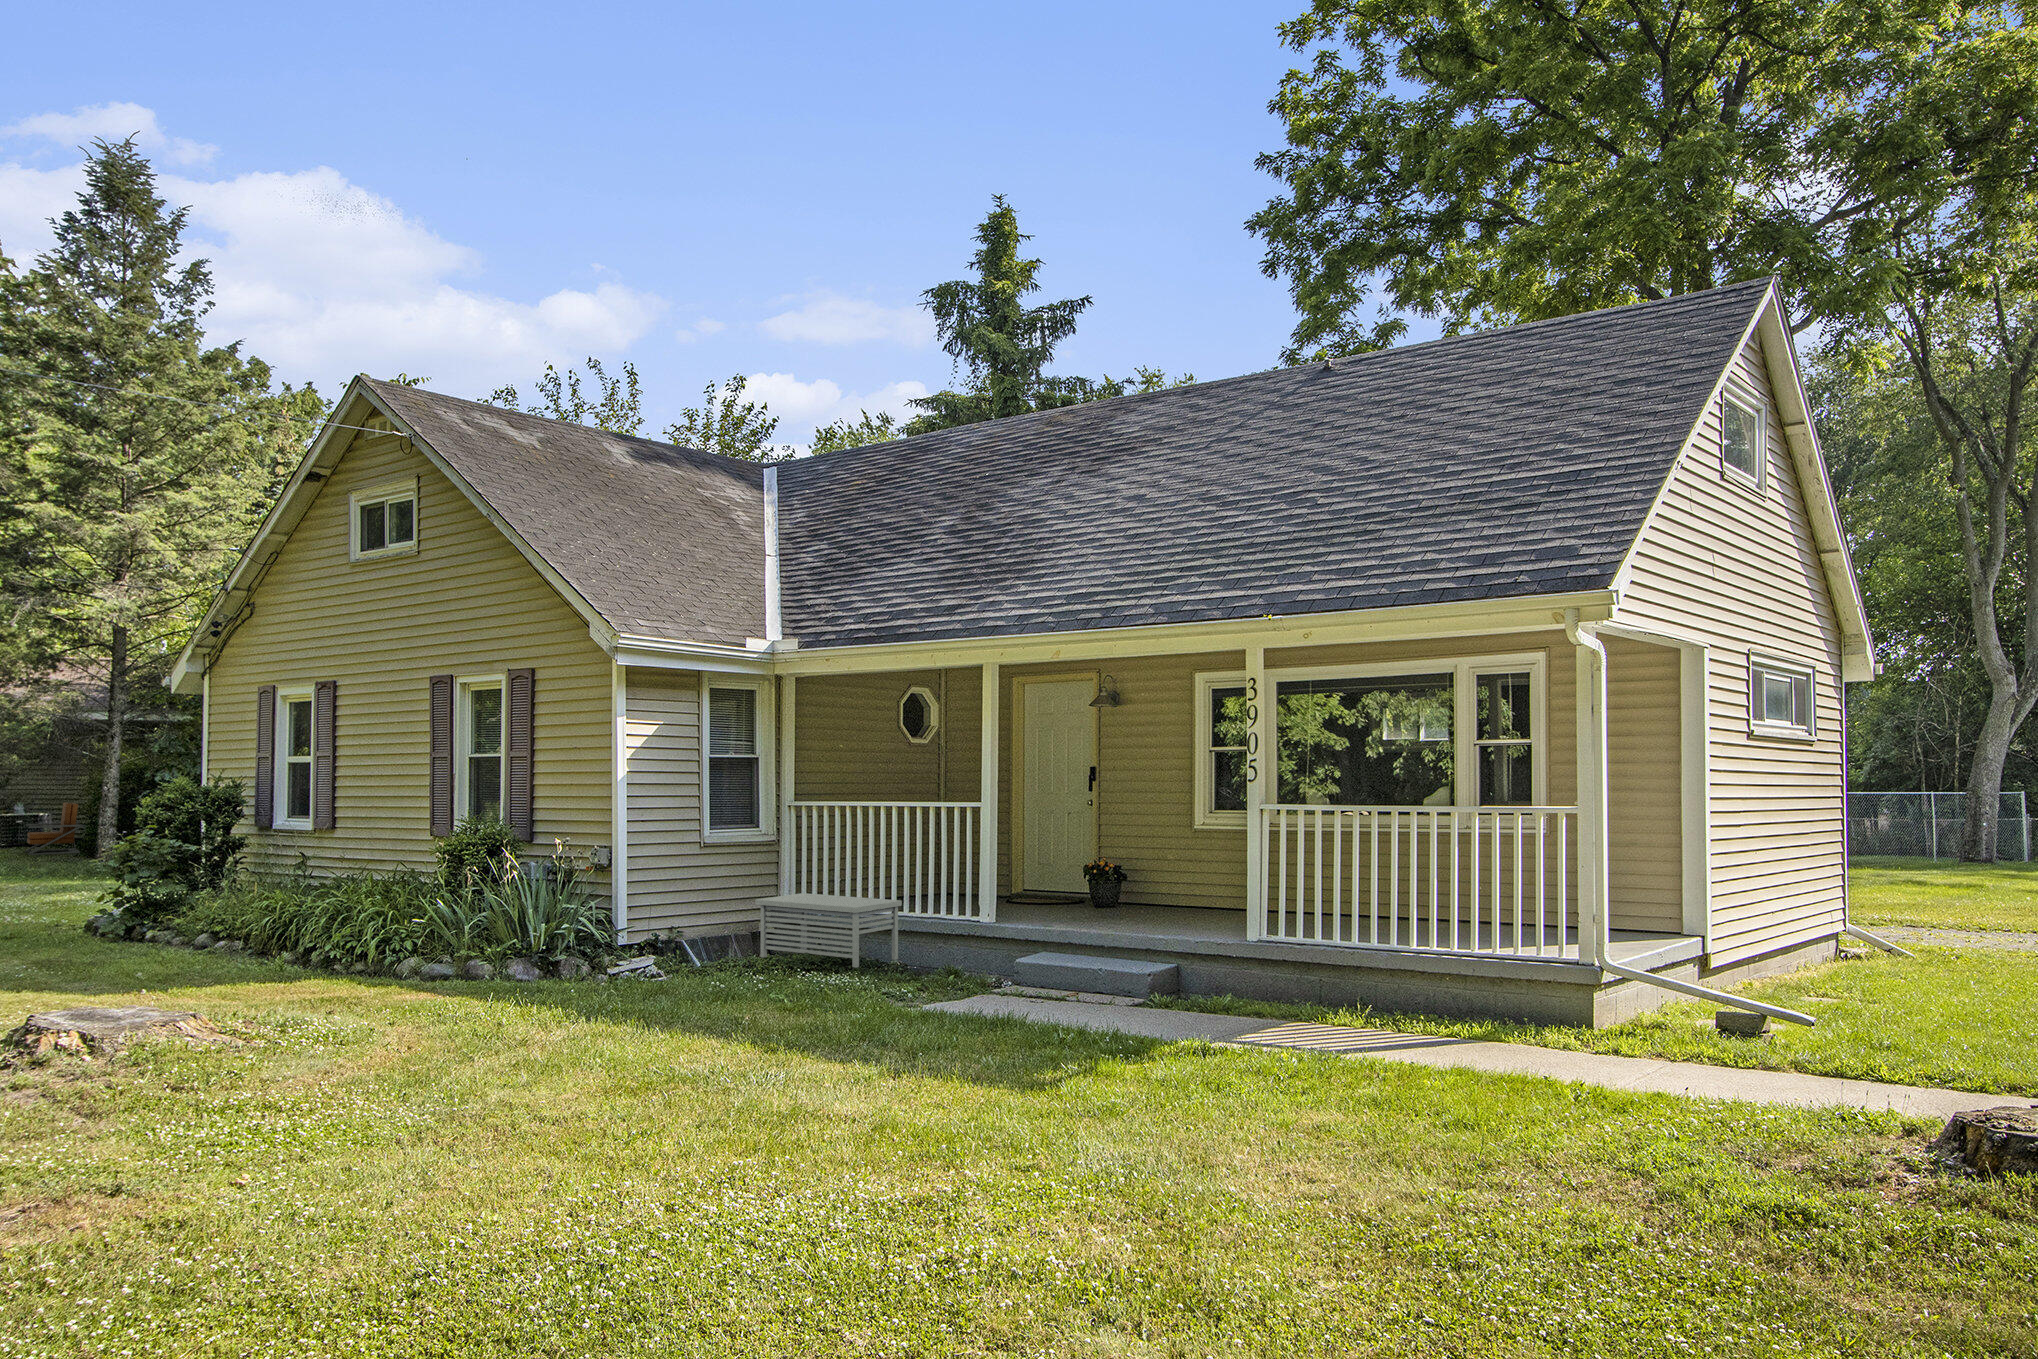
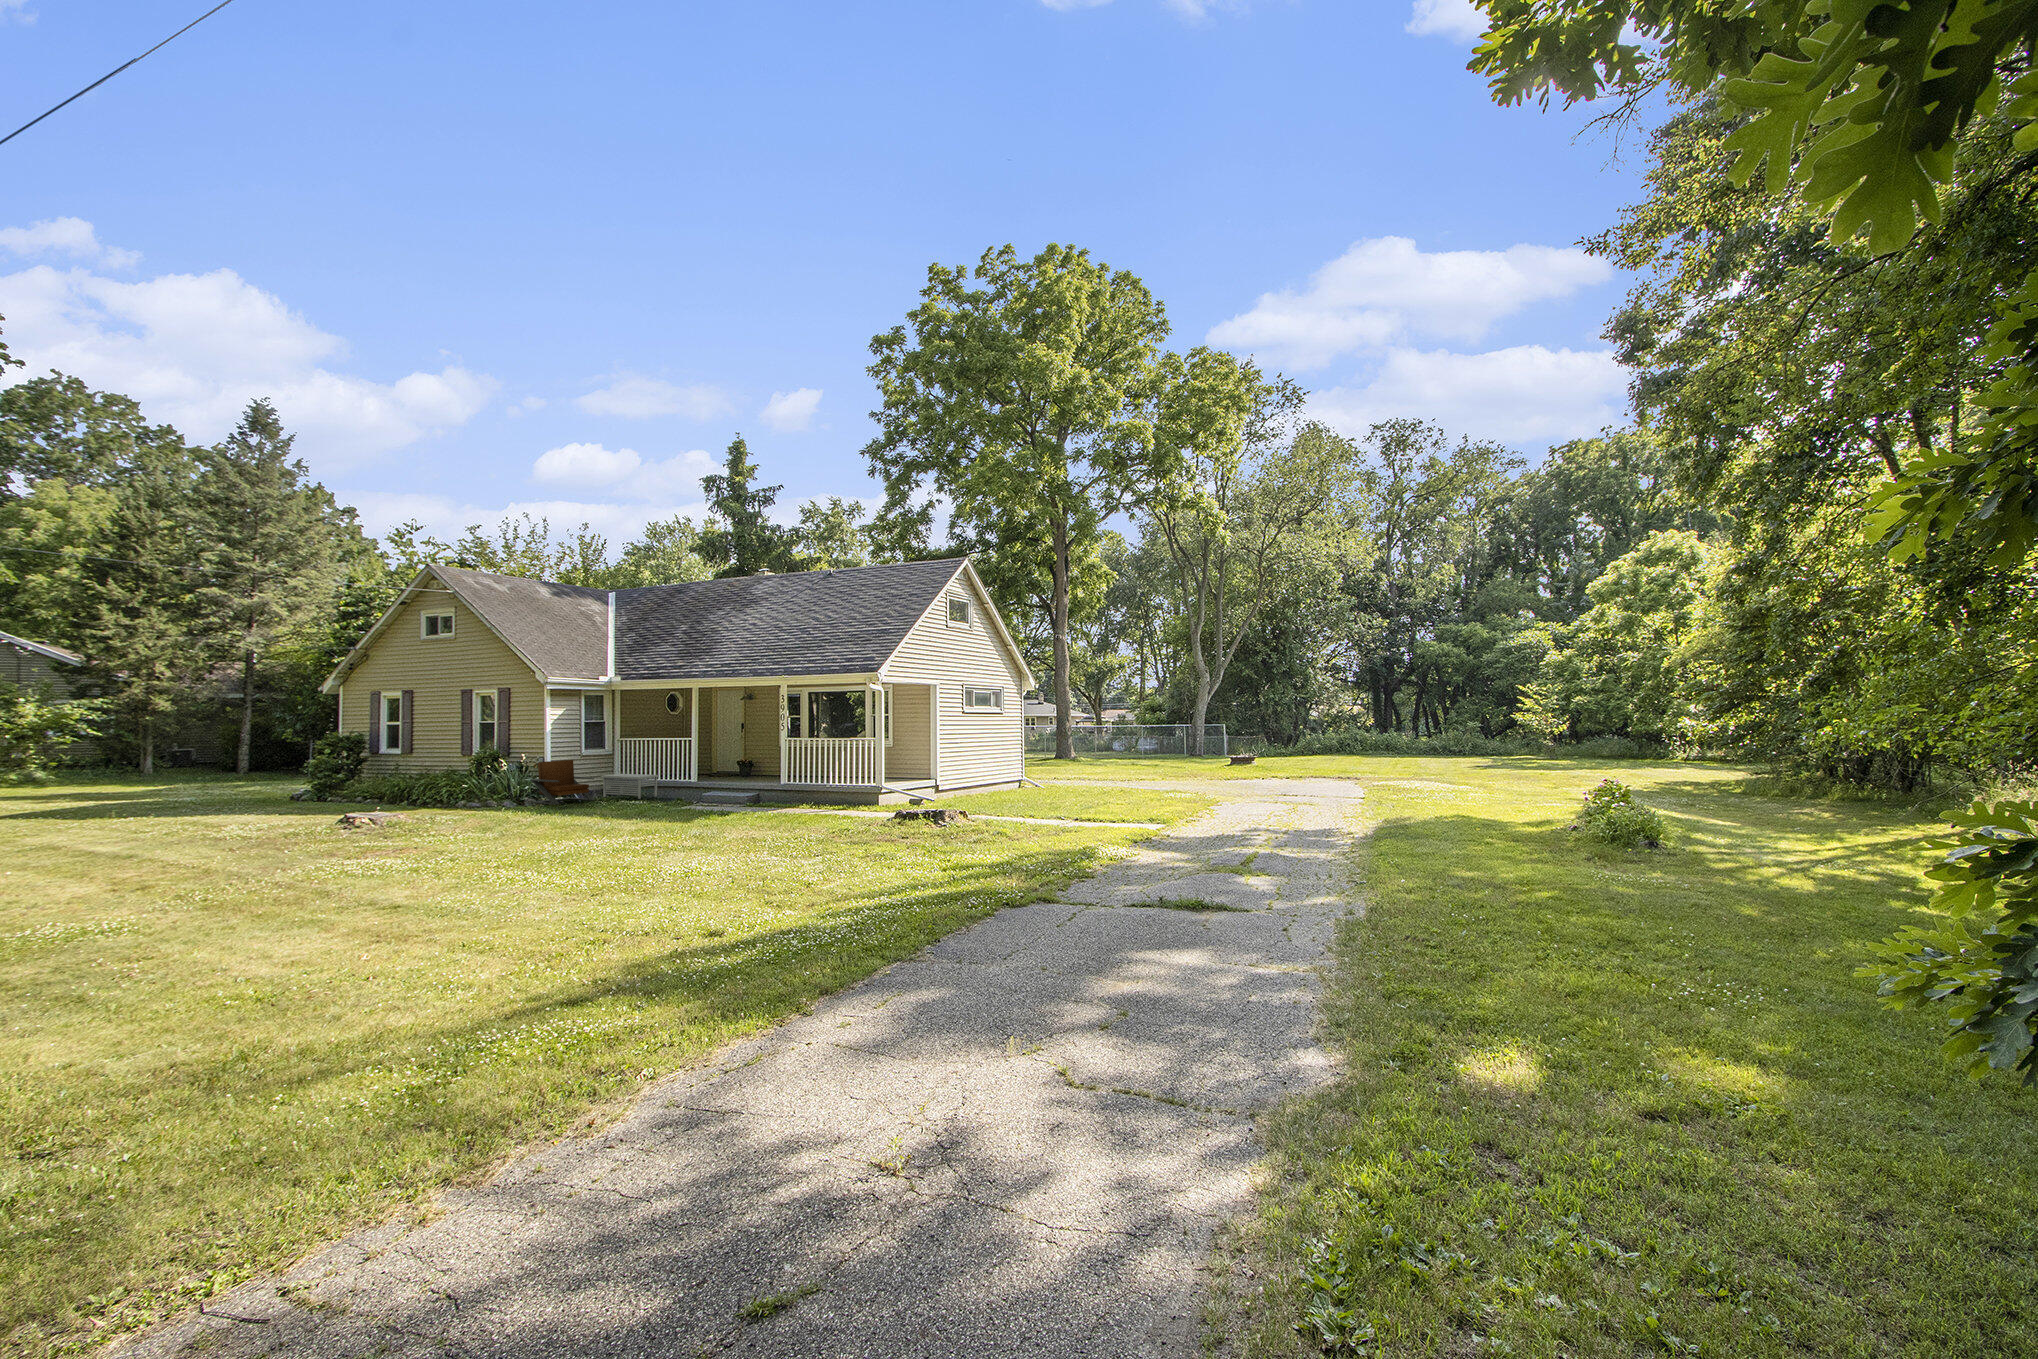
lounge chair: present [25,803,82,855] -> present [531,760,594,805]

